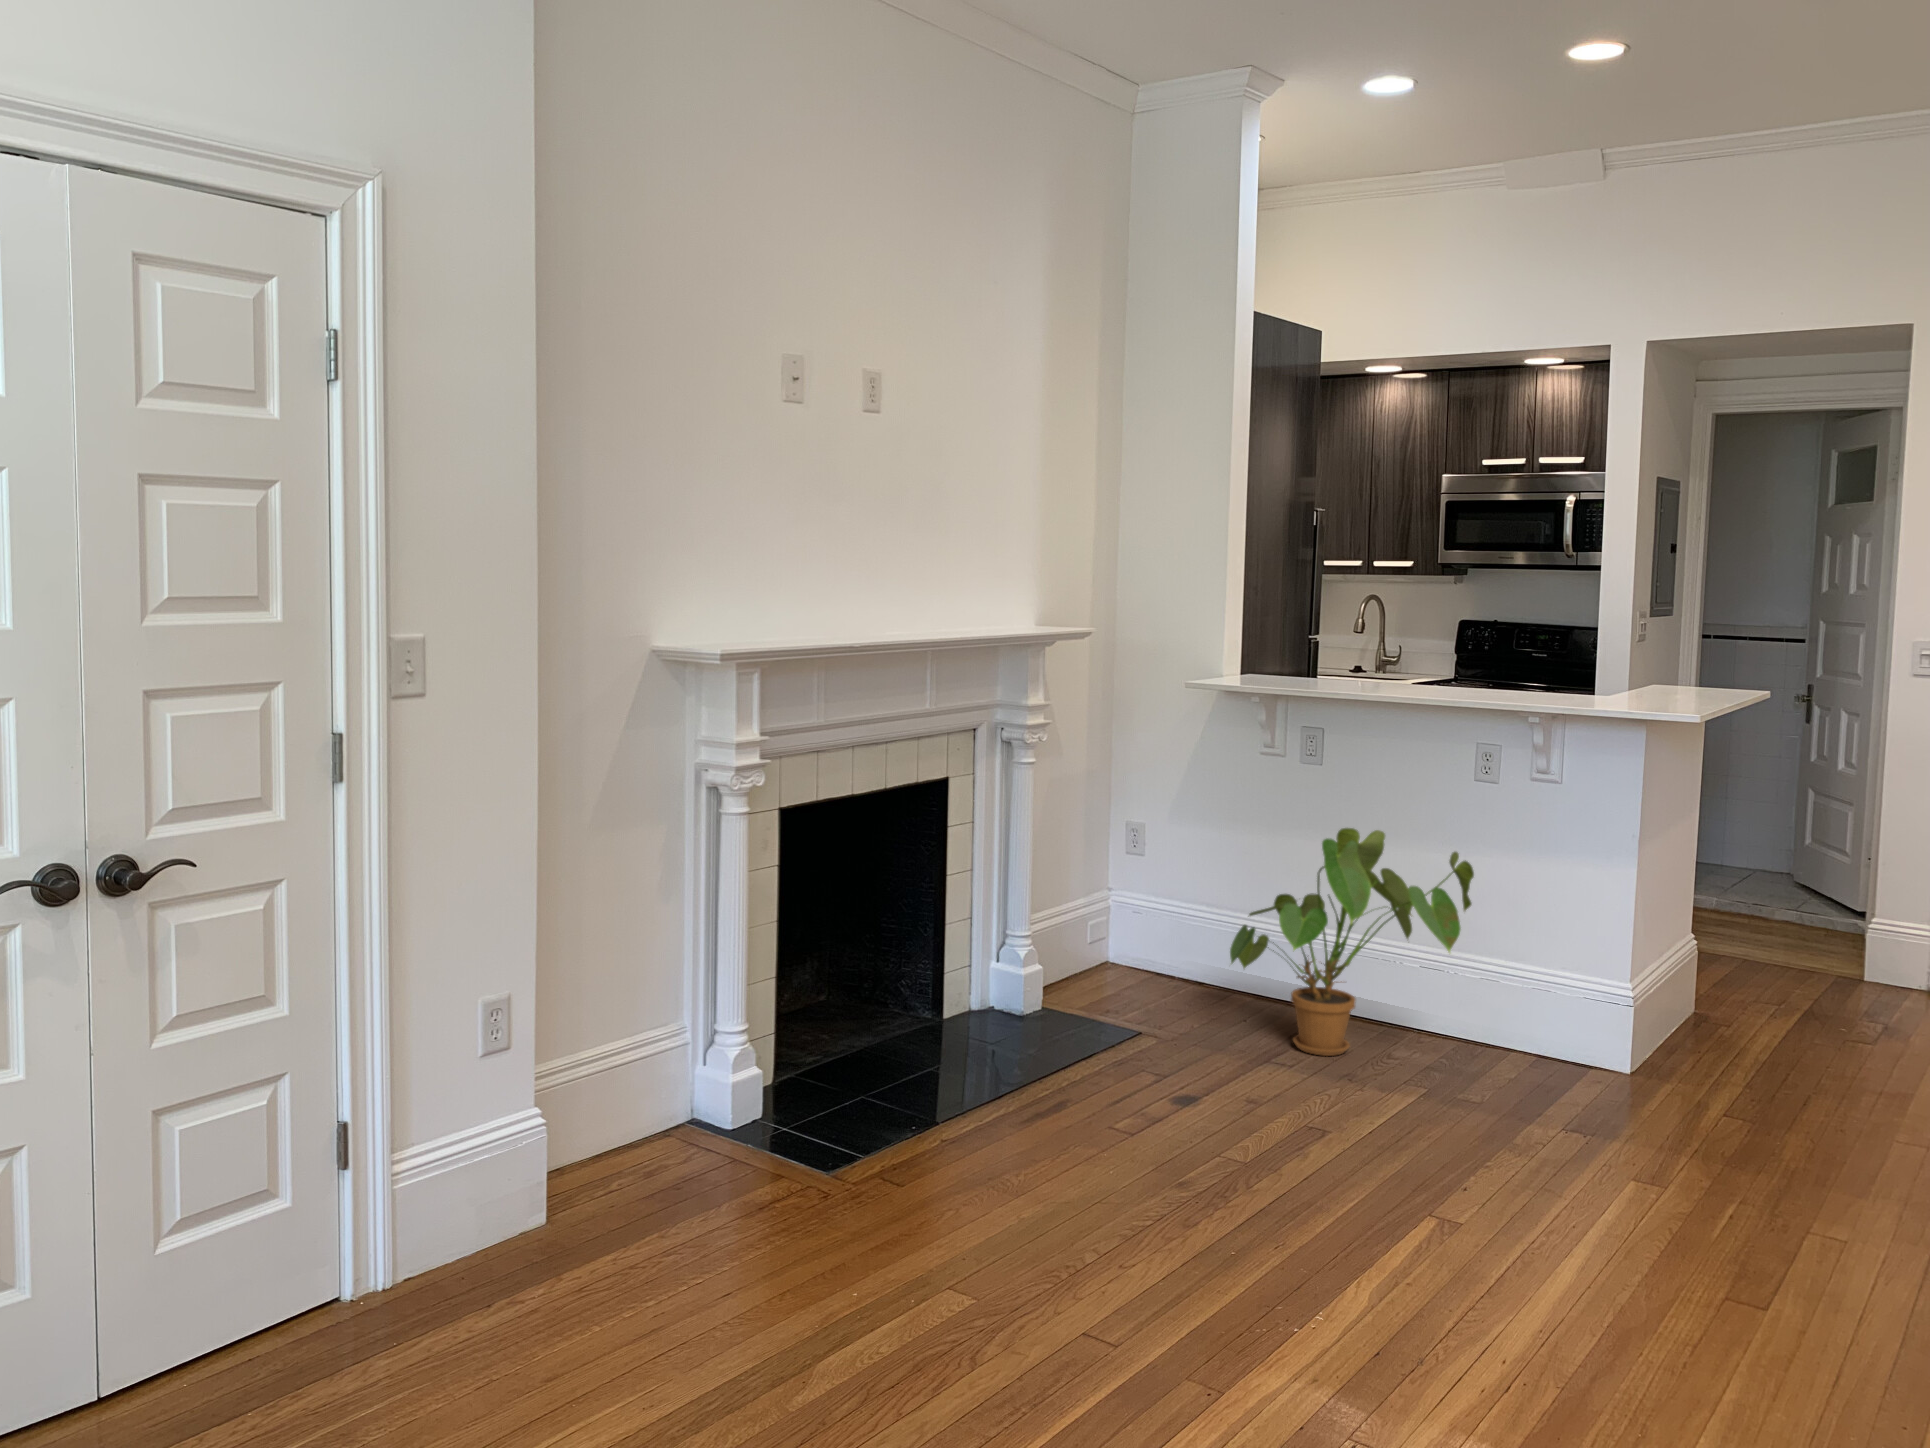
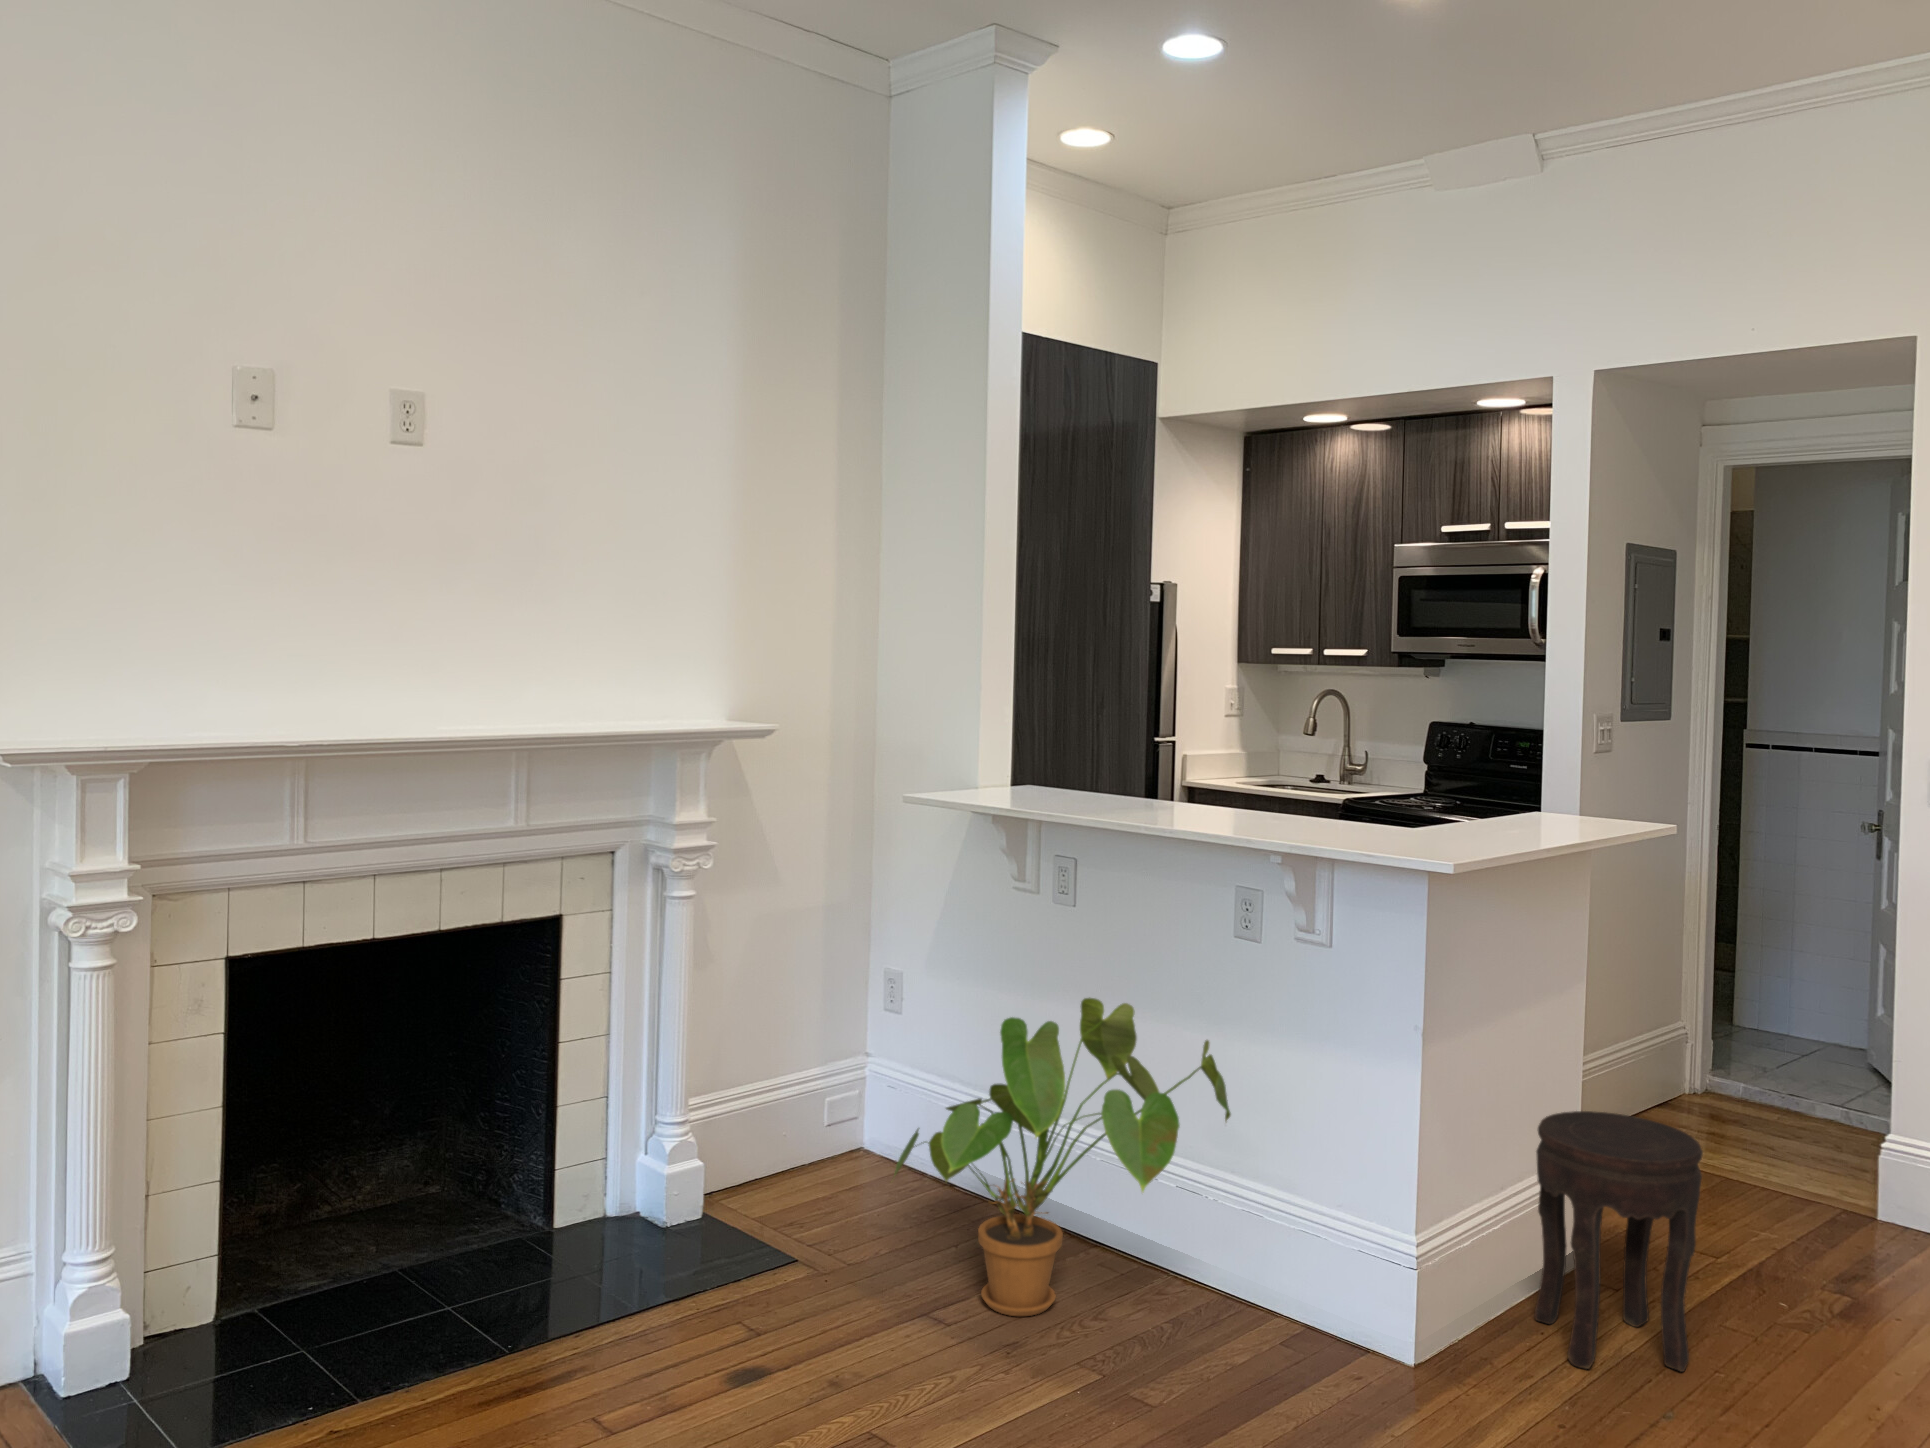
side table: none [1676,894,1807,1066] -> present [1535,1111,1703,1372]

